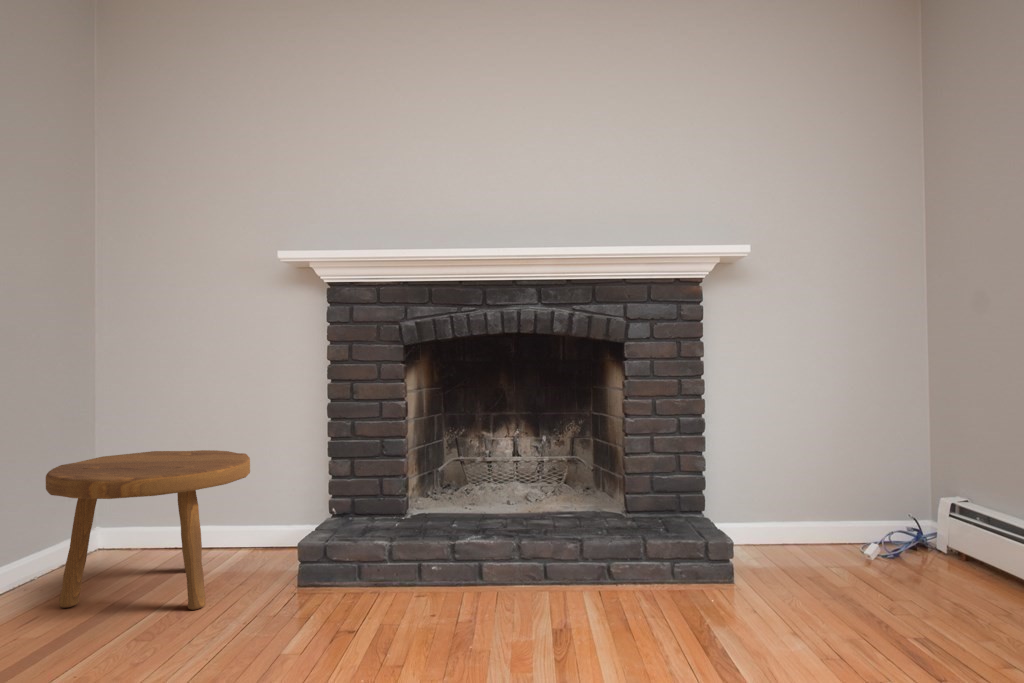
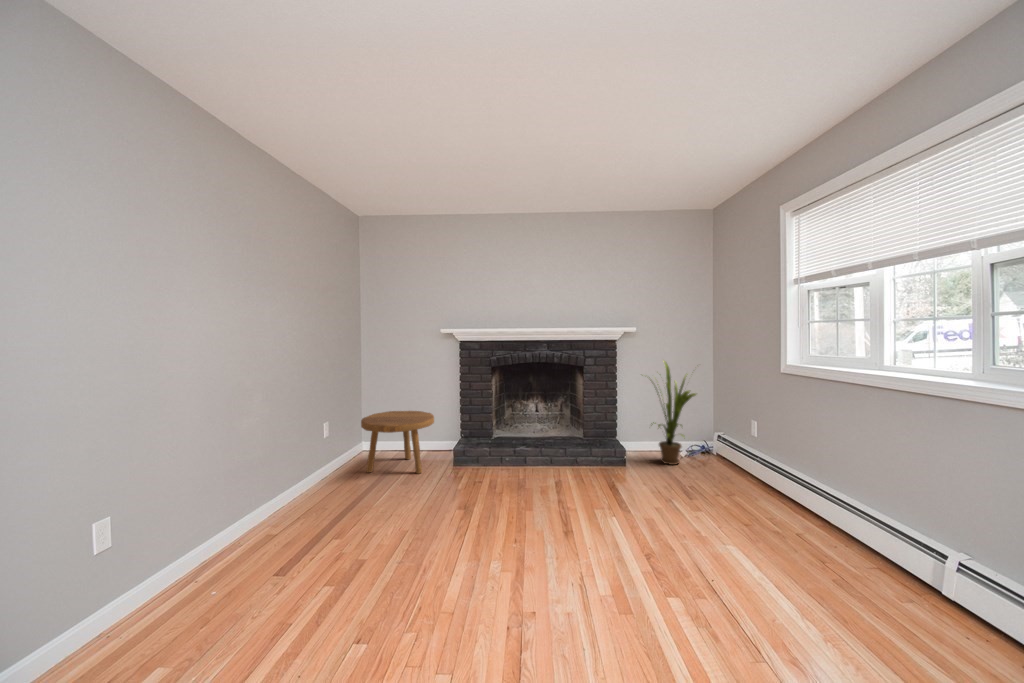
house plant: none [759,318,922,578] -> present [653,361,696,465]

